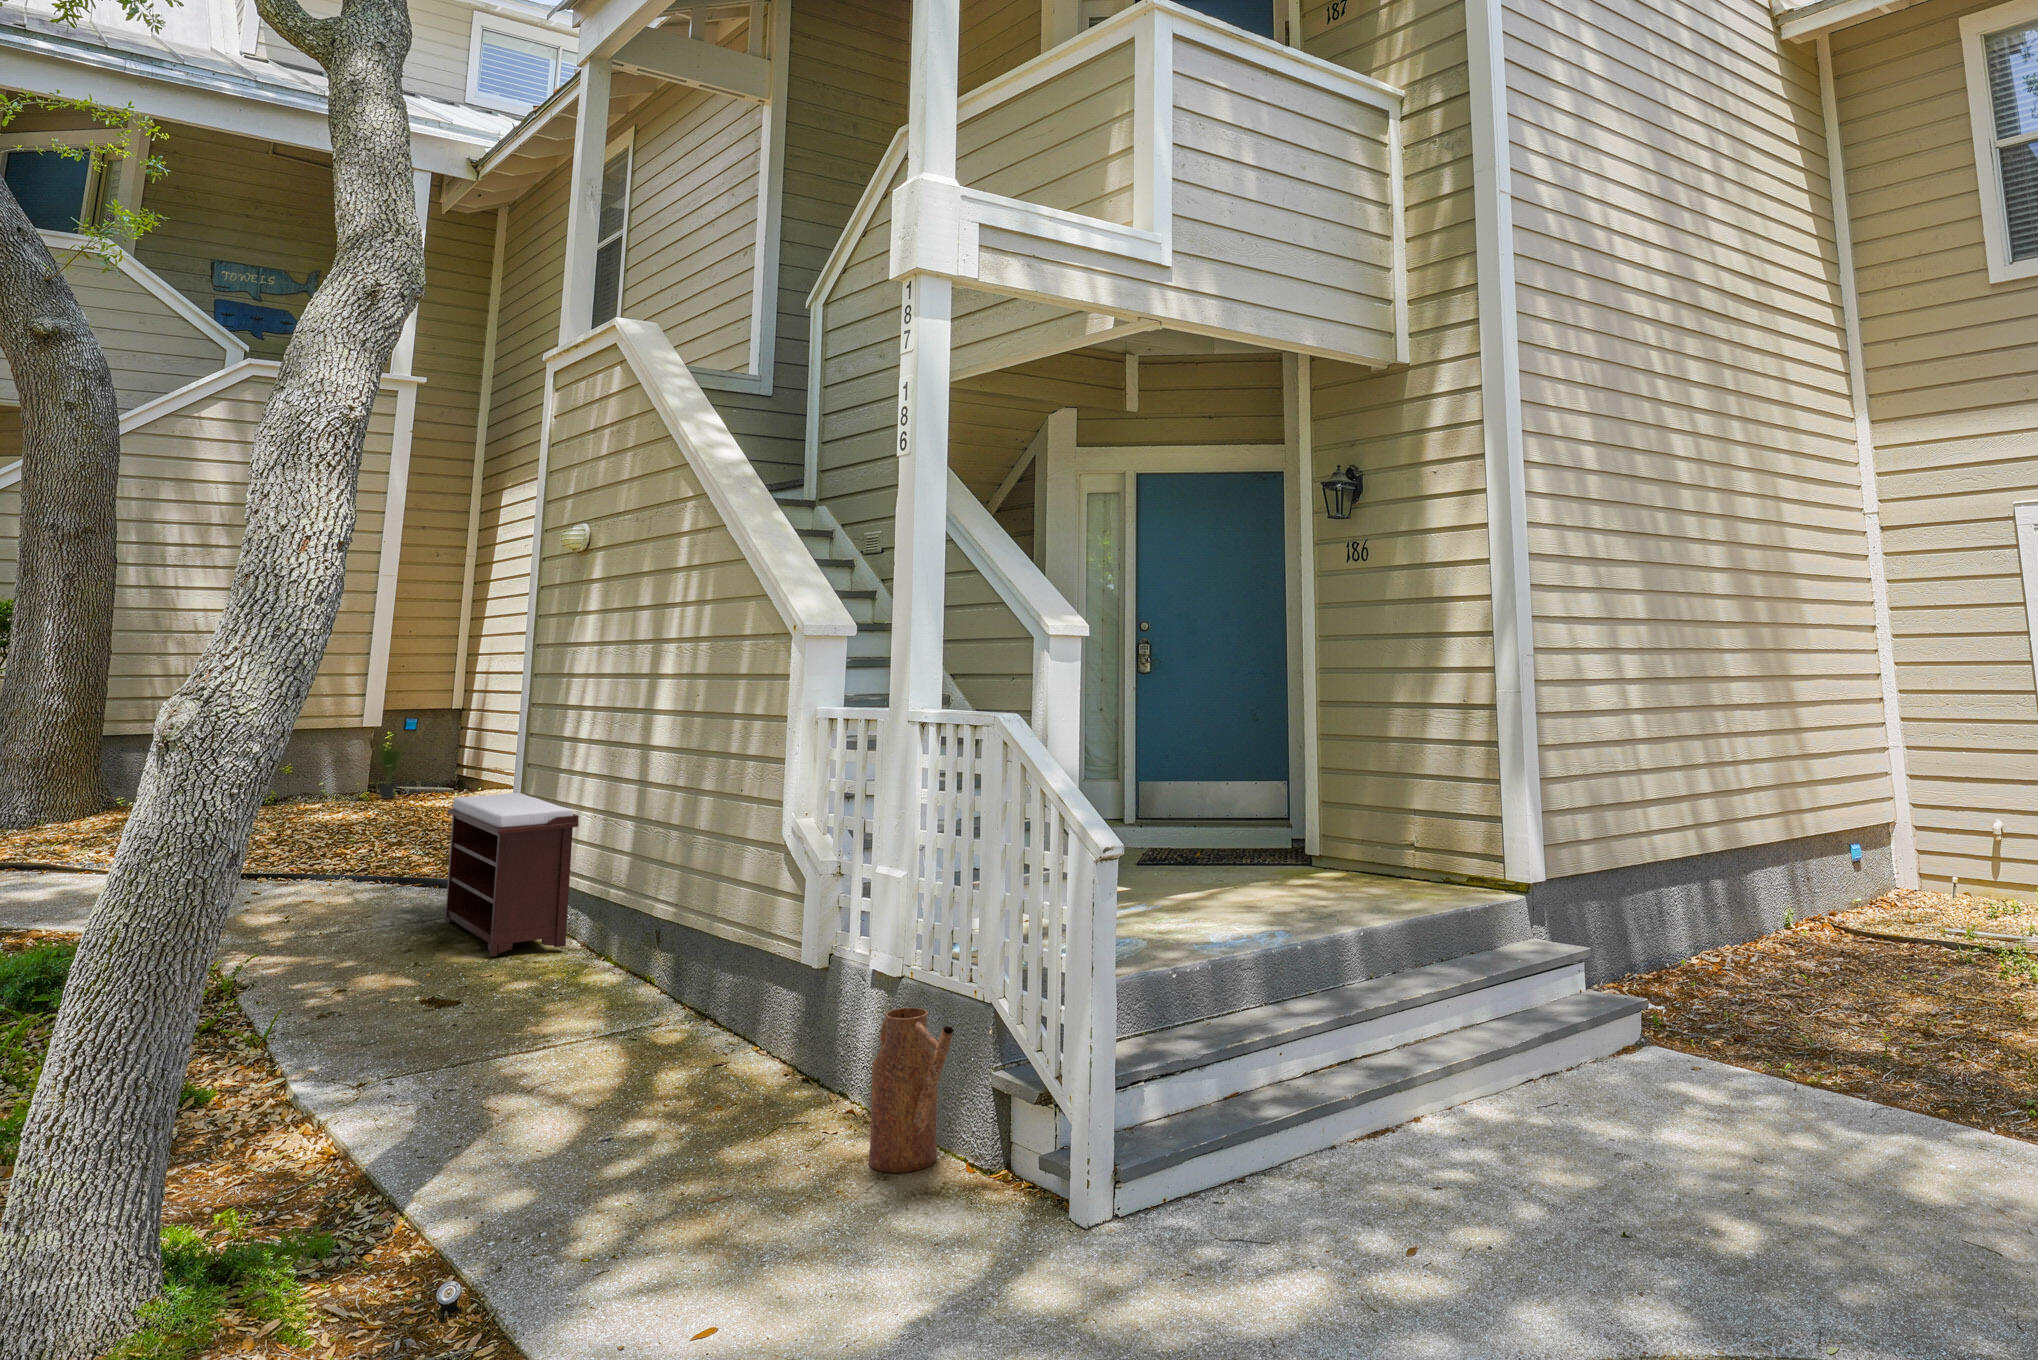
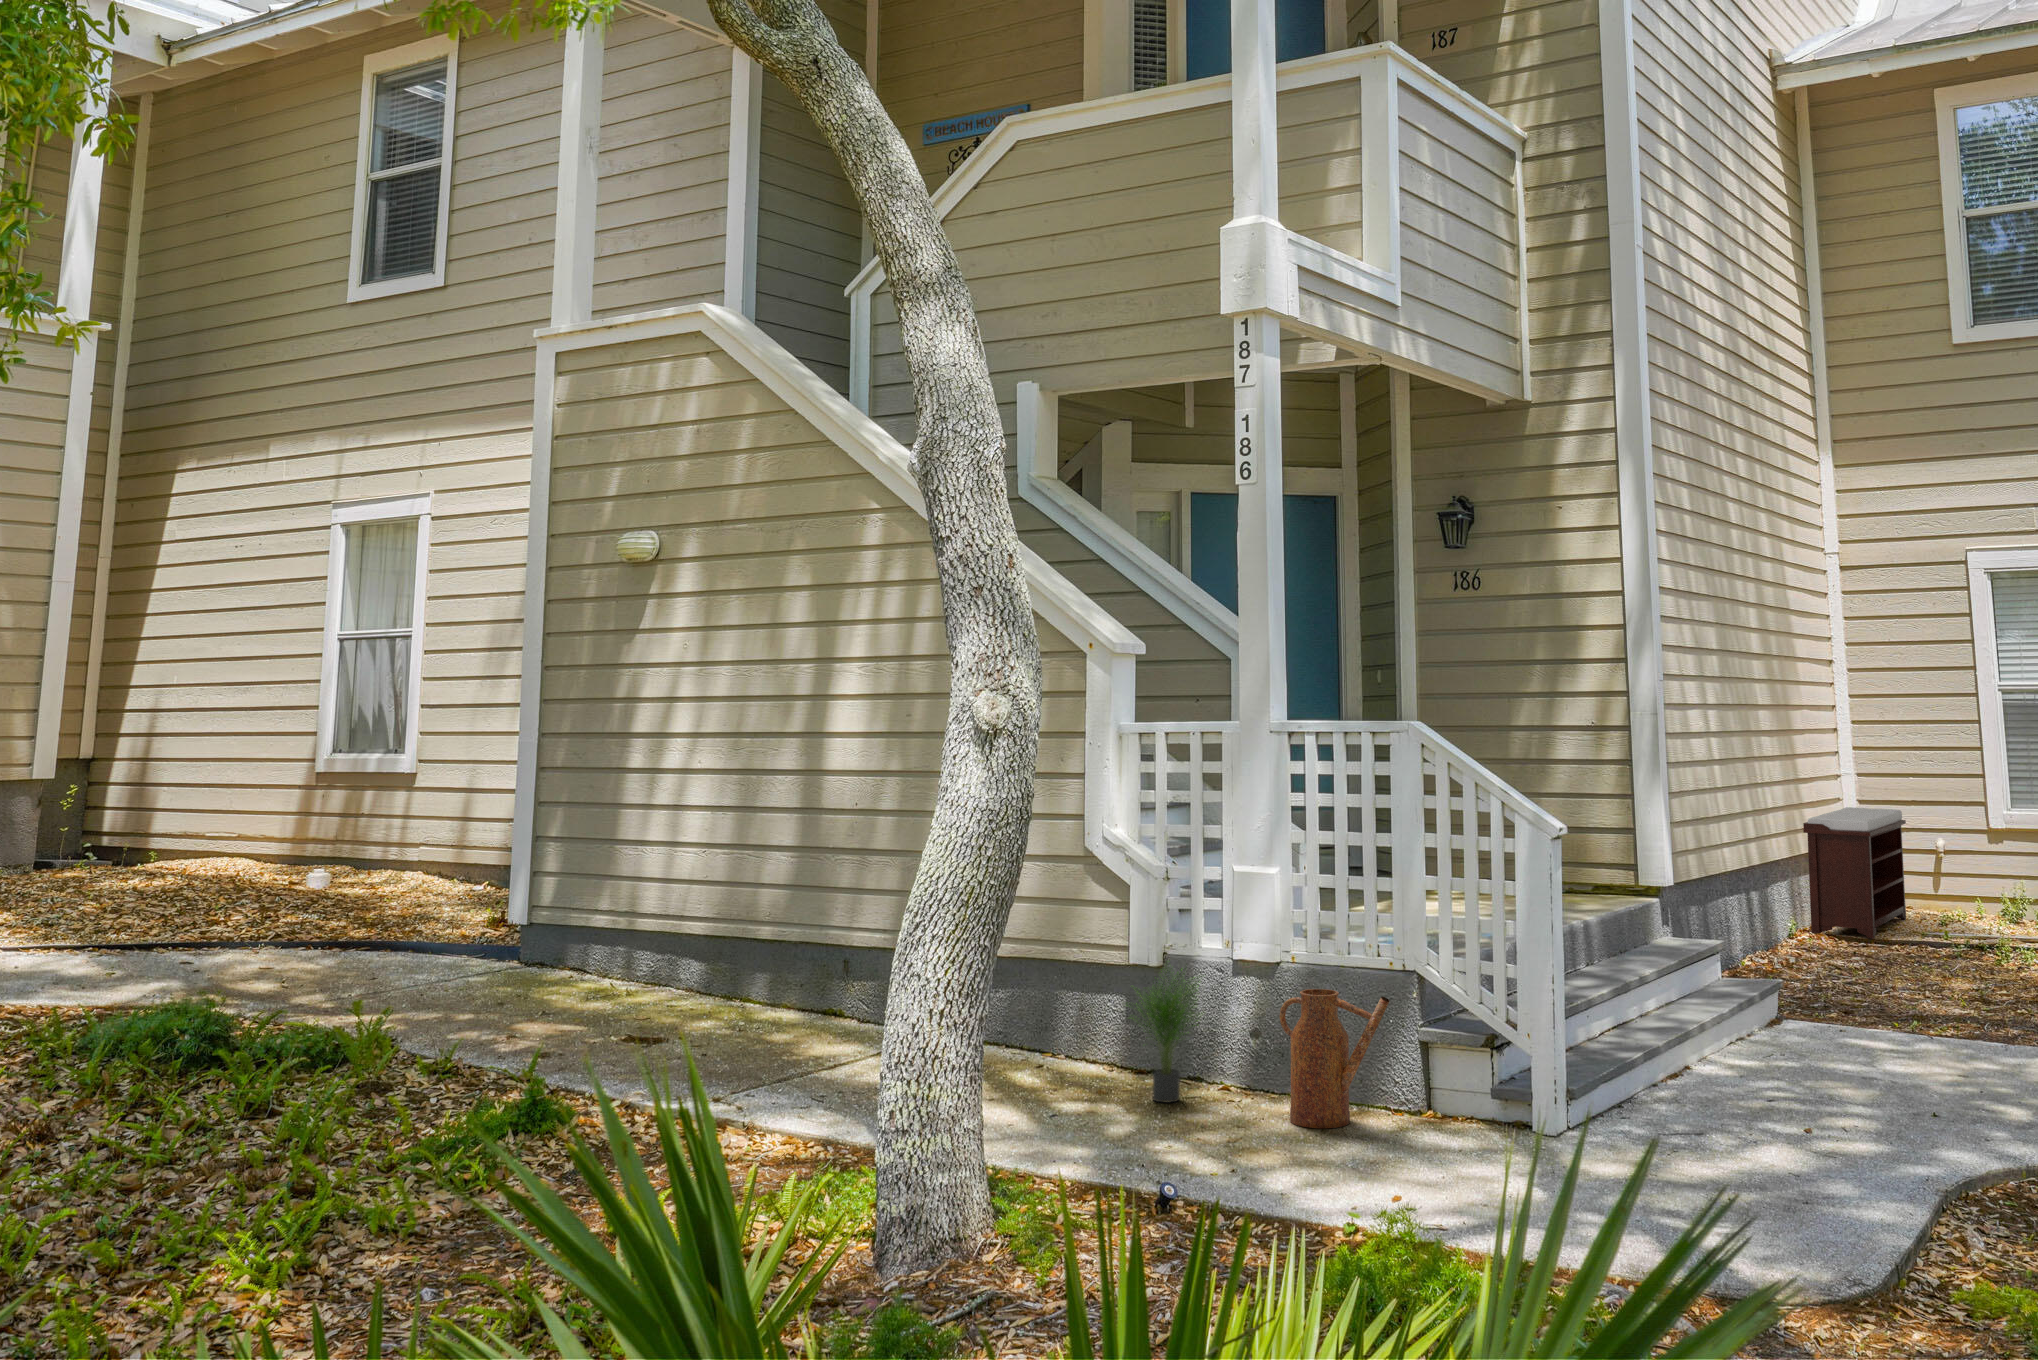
potted plant: present [377,742,403,799] -> present [1133,964,1198,1102]
bench: present [444,793,579,956] -> present [1803,807,1906,938]

